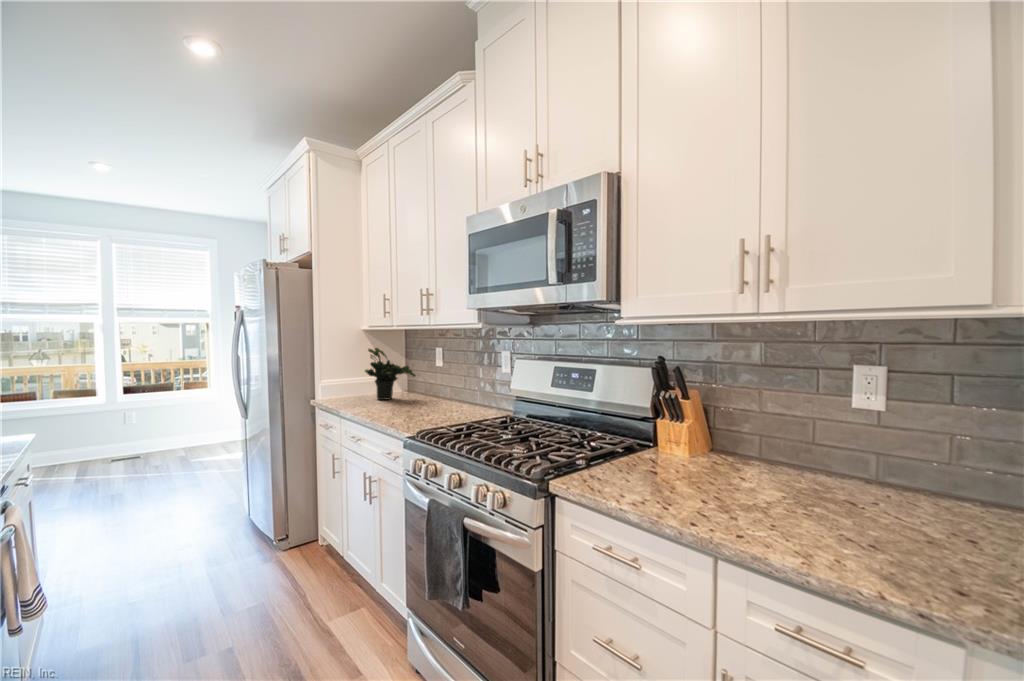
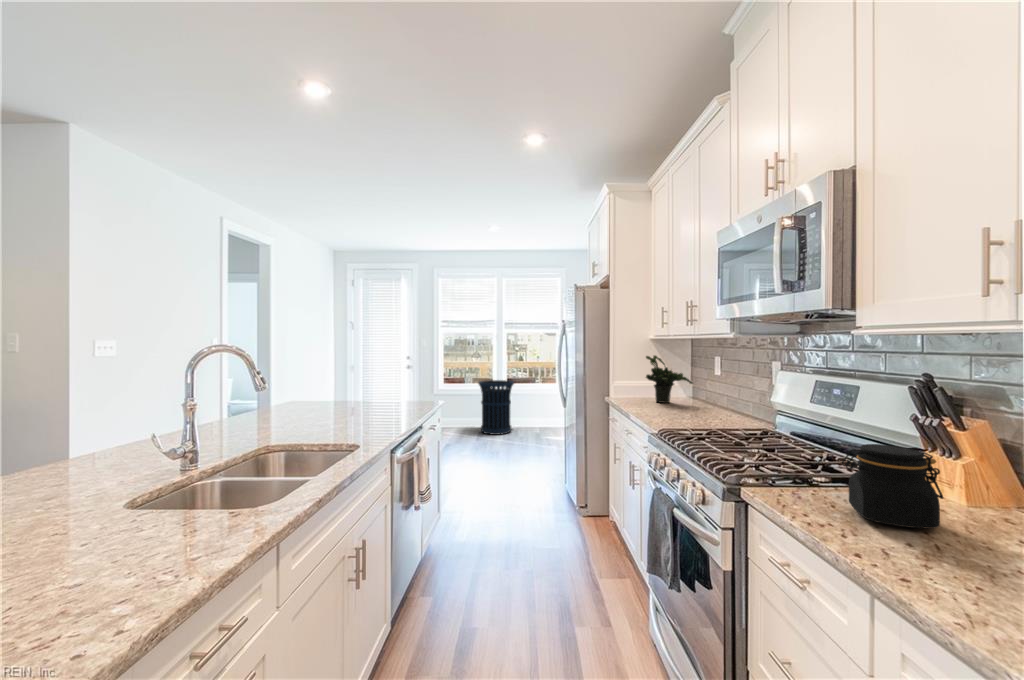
trash can: none [69,390,141,472] -> present [478,380,514,435]
jar: none [642,419,707,489] -> present [842,444,943,529]

